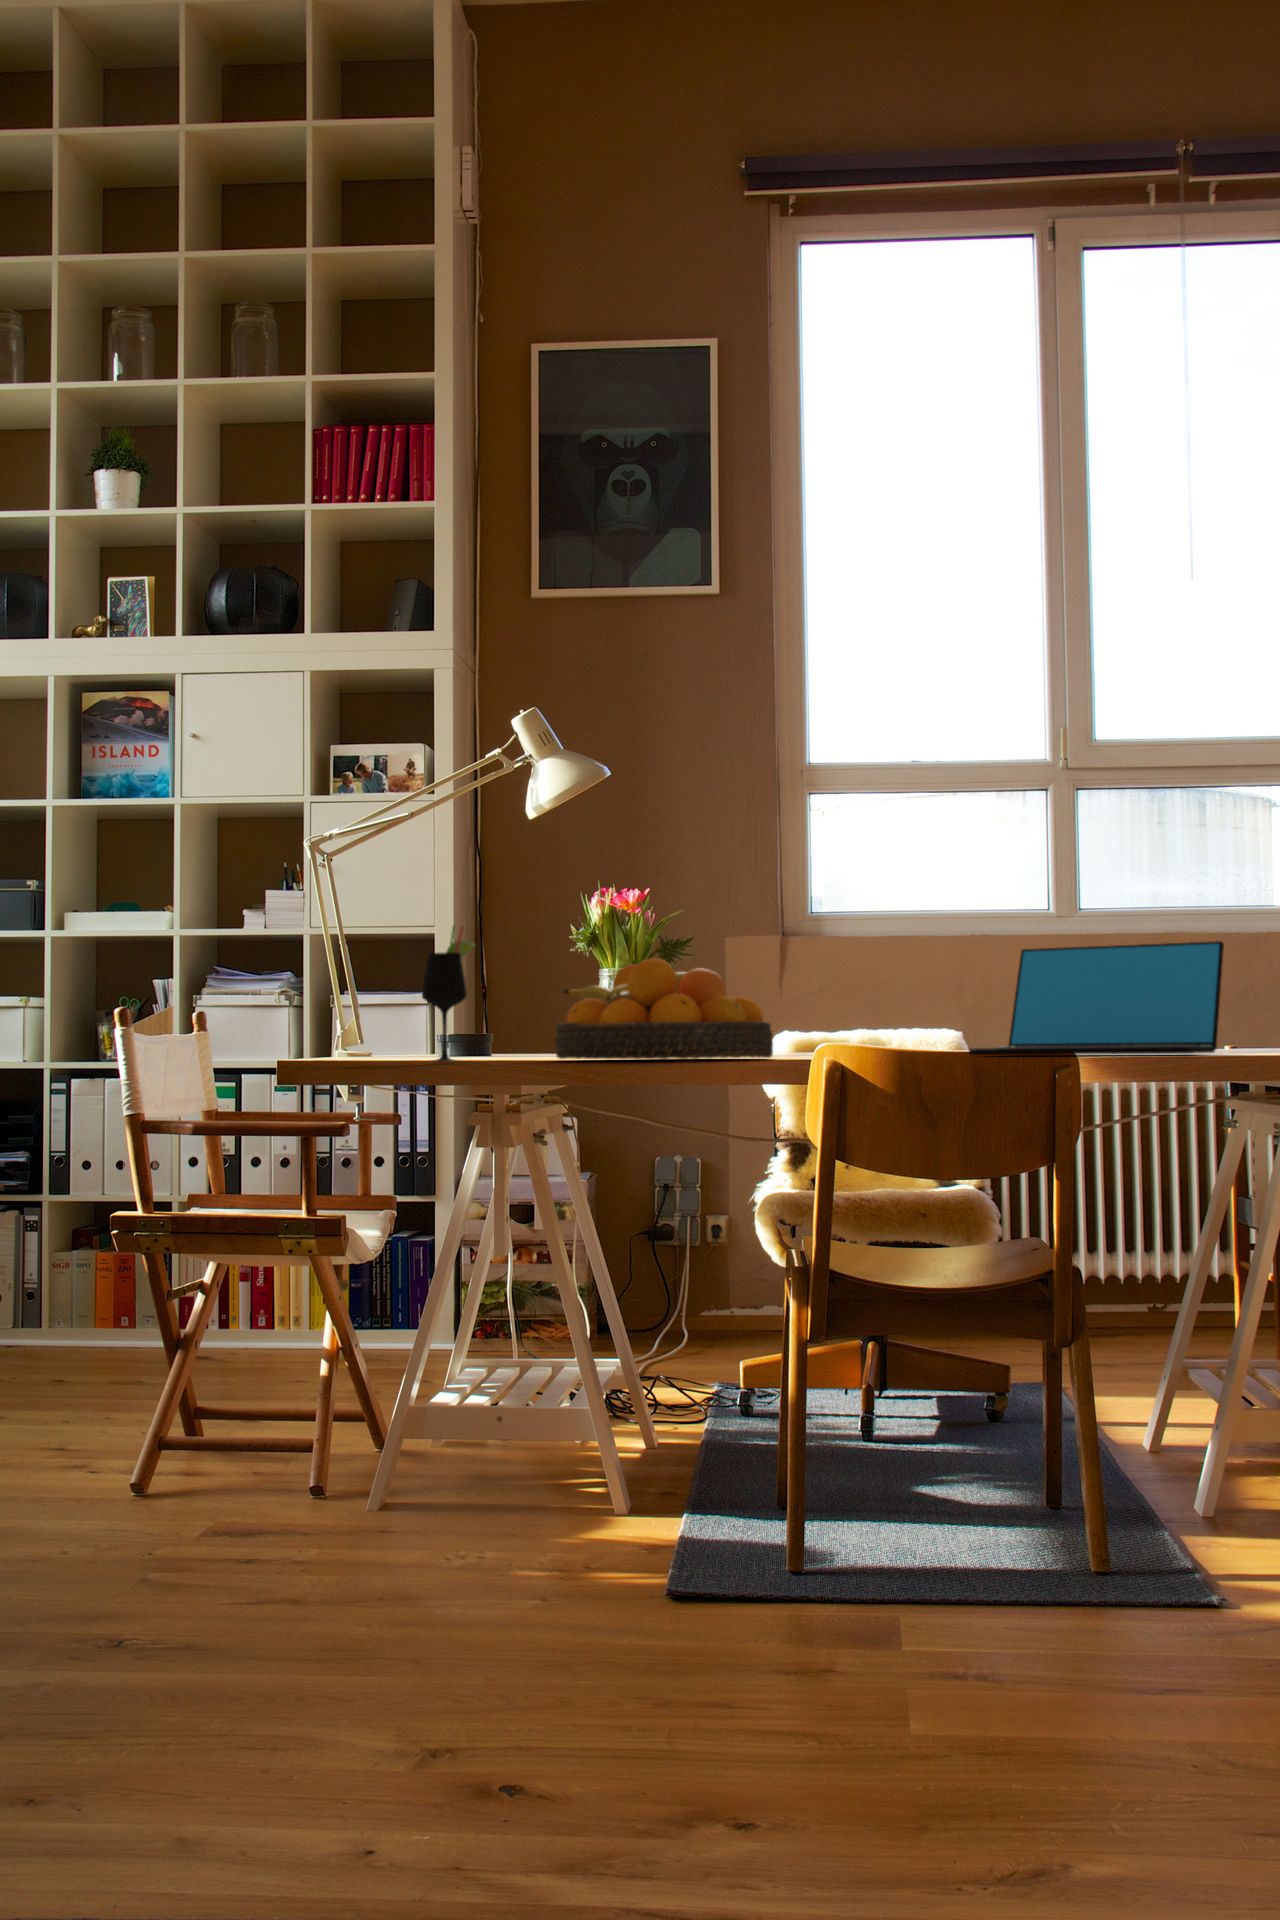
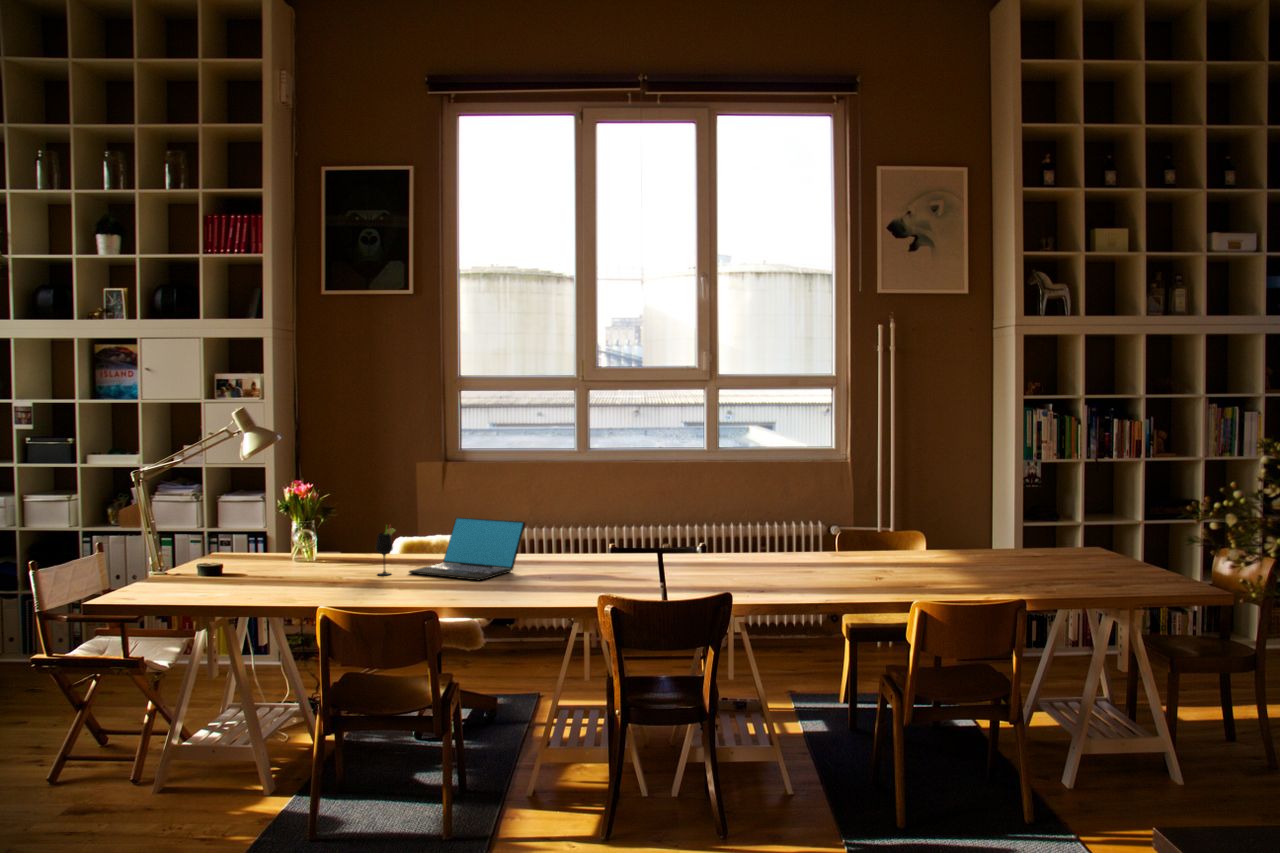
wine glass: present [422,925,475,1062] -> present [376,528,395,575]
fruit bowl: present [555,958,773,1059] -> none [227,535,323,586]

